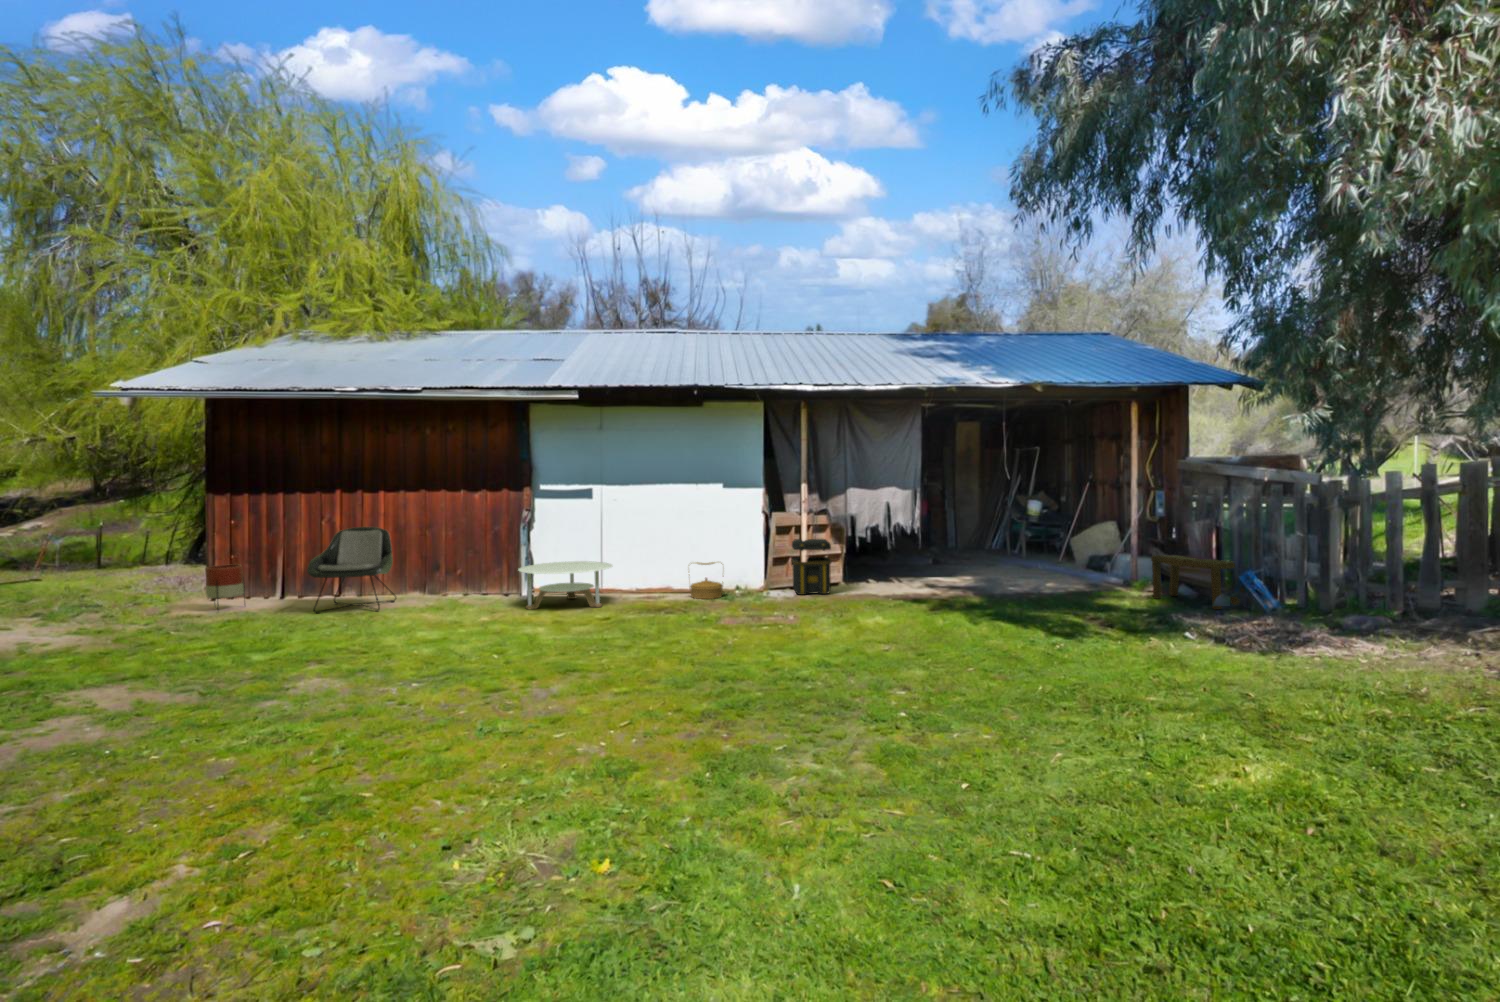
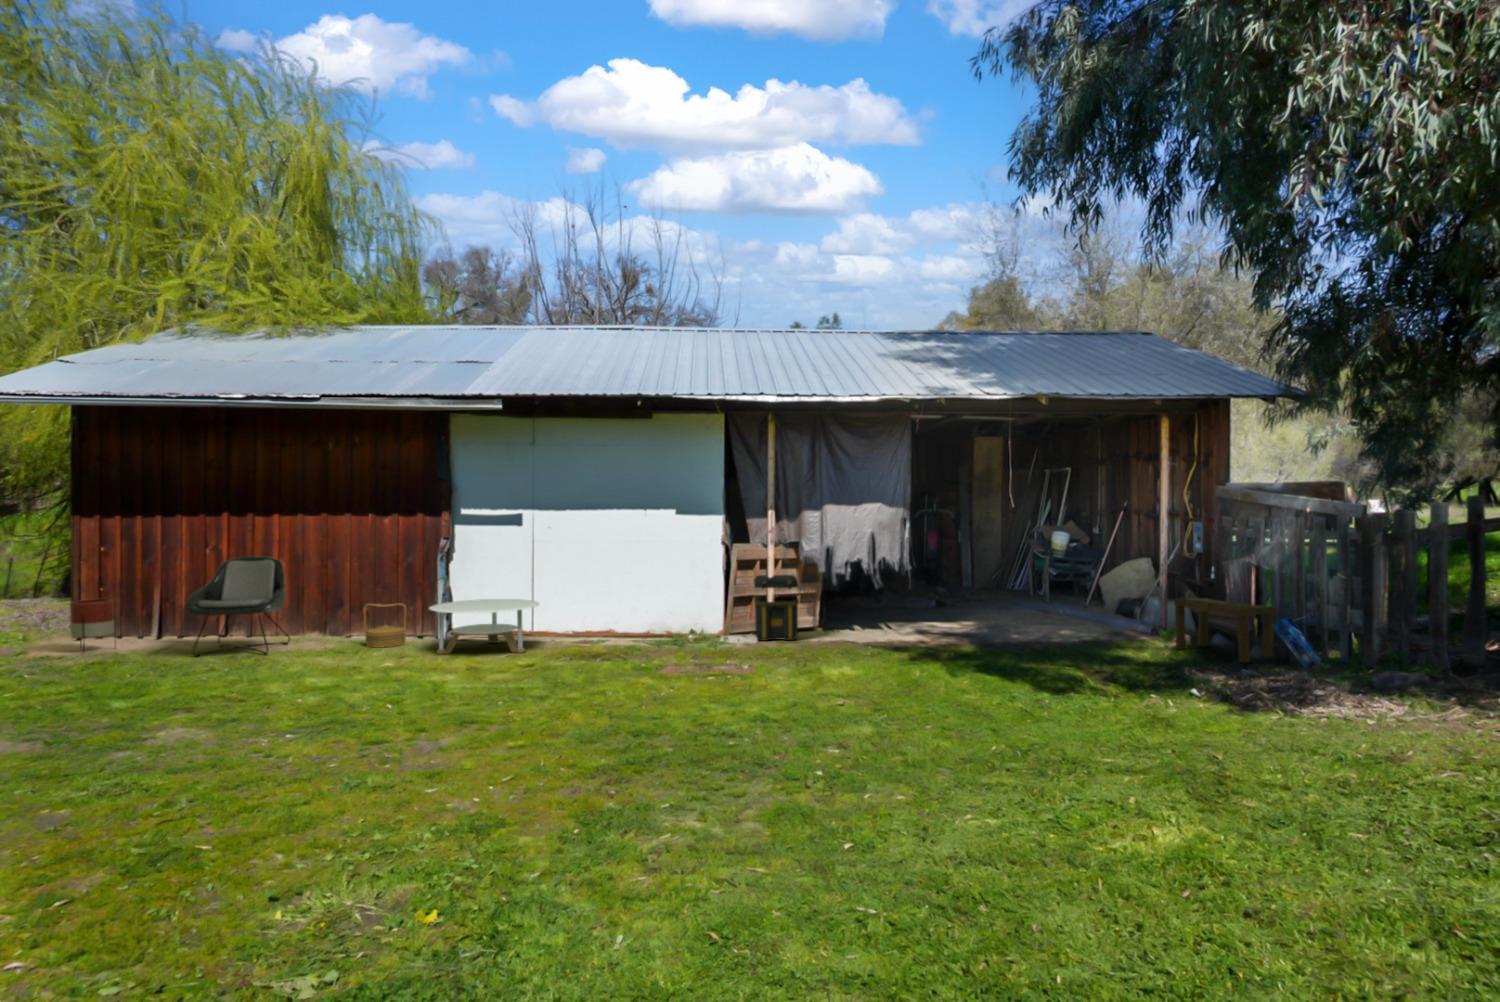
woven basket: present [690,562,723,599] -> present [364,604,406,648]

